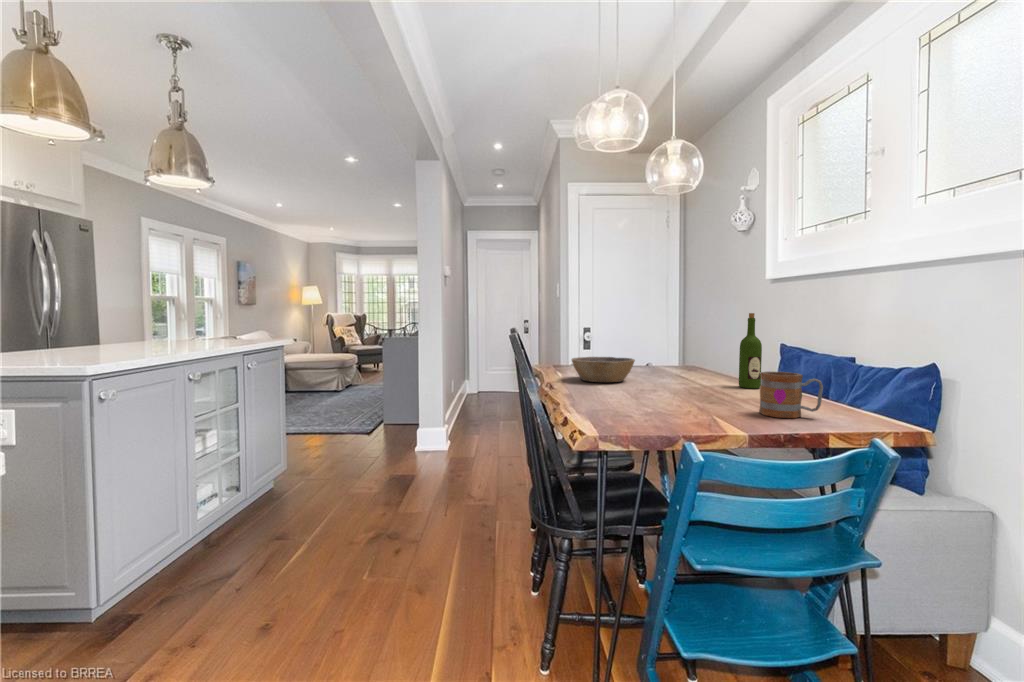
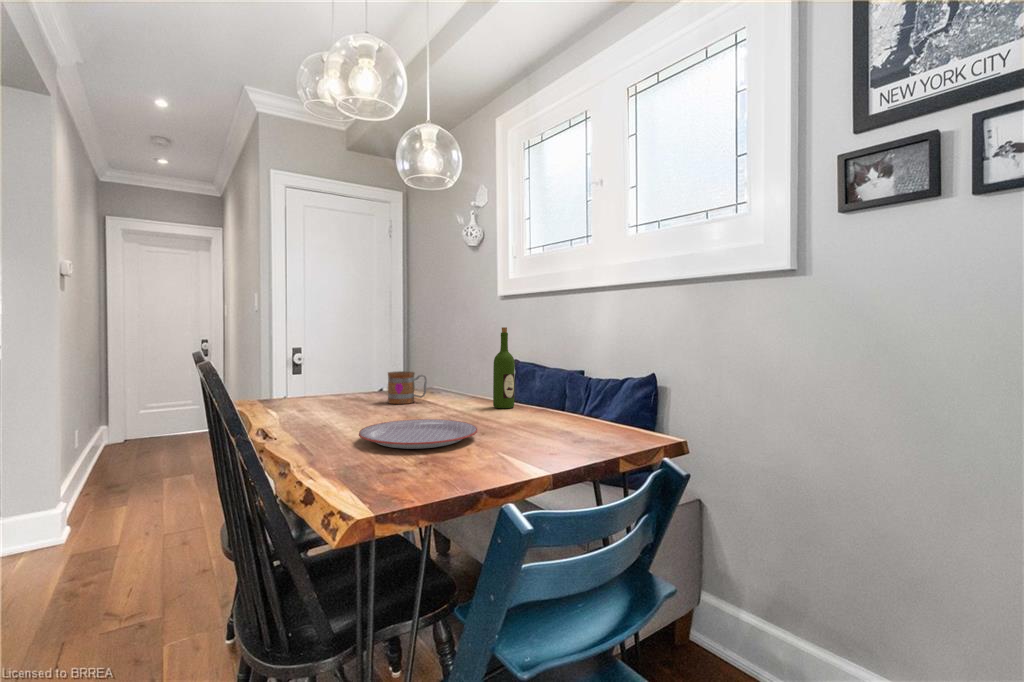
bowl: present [572,357,635,382] -> none [291,381,379,417]
mug: present [759,371,823,418] -> present [387,371,427,404]
plate: none [608,388,702,407] -> present [359,419,477,449]

